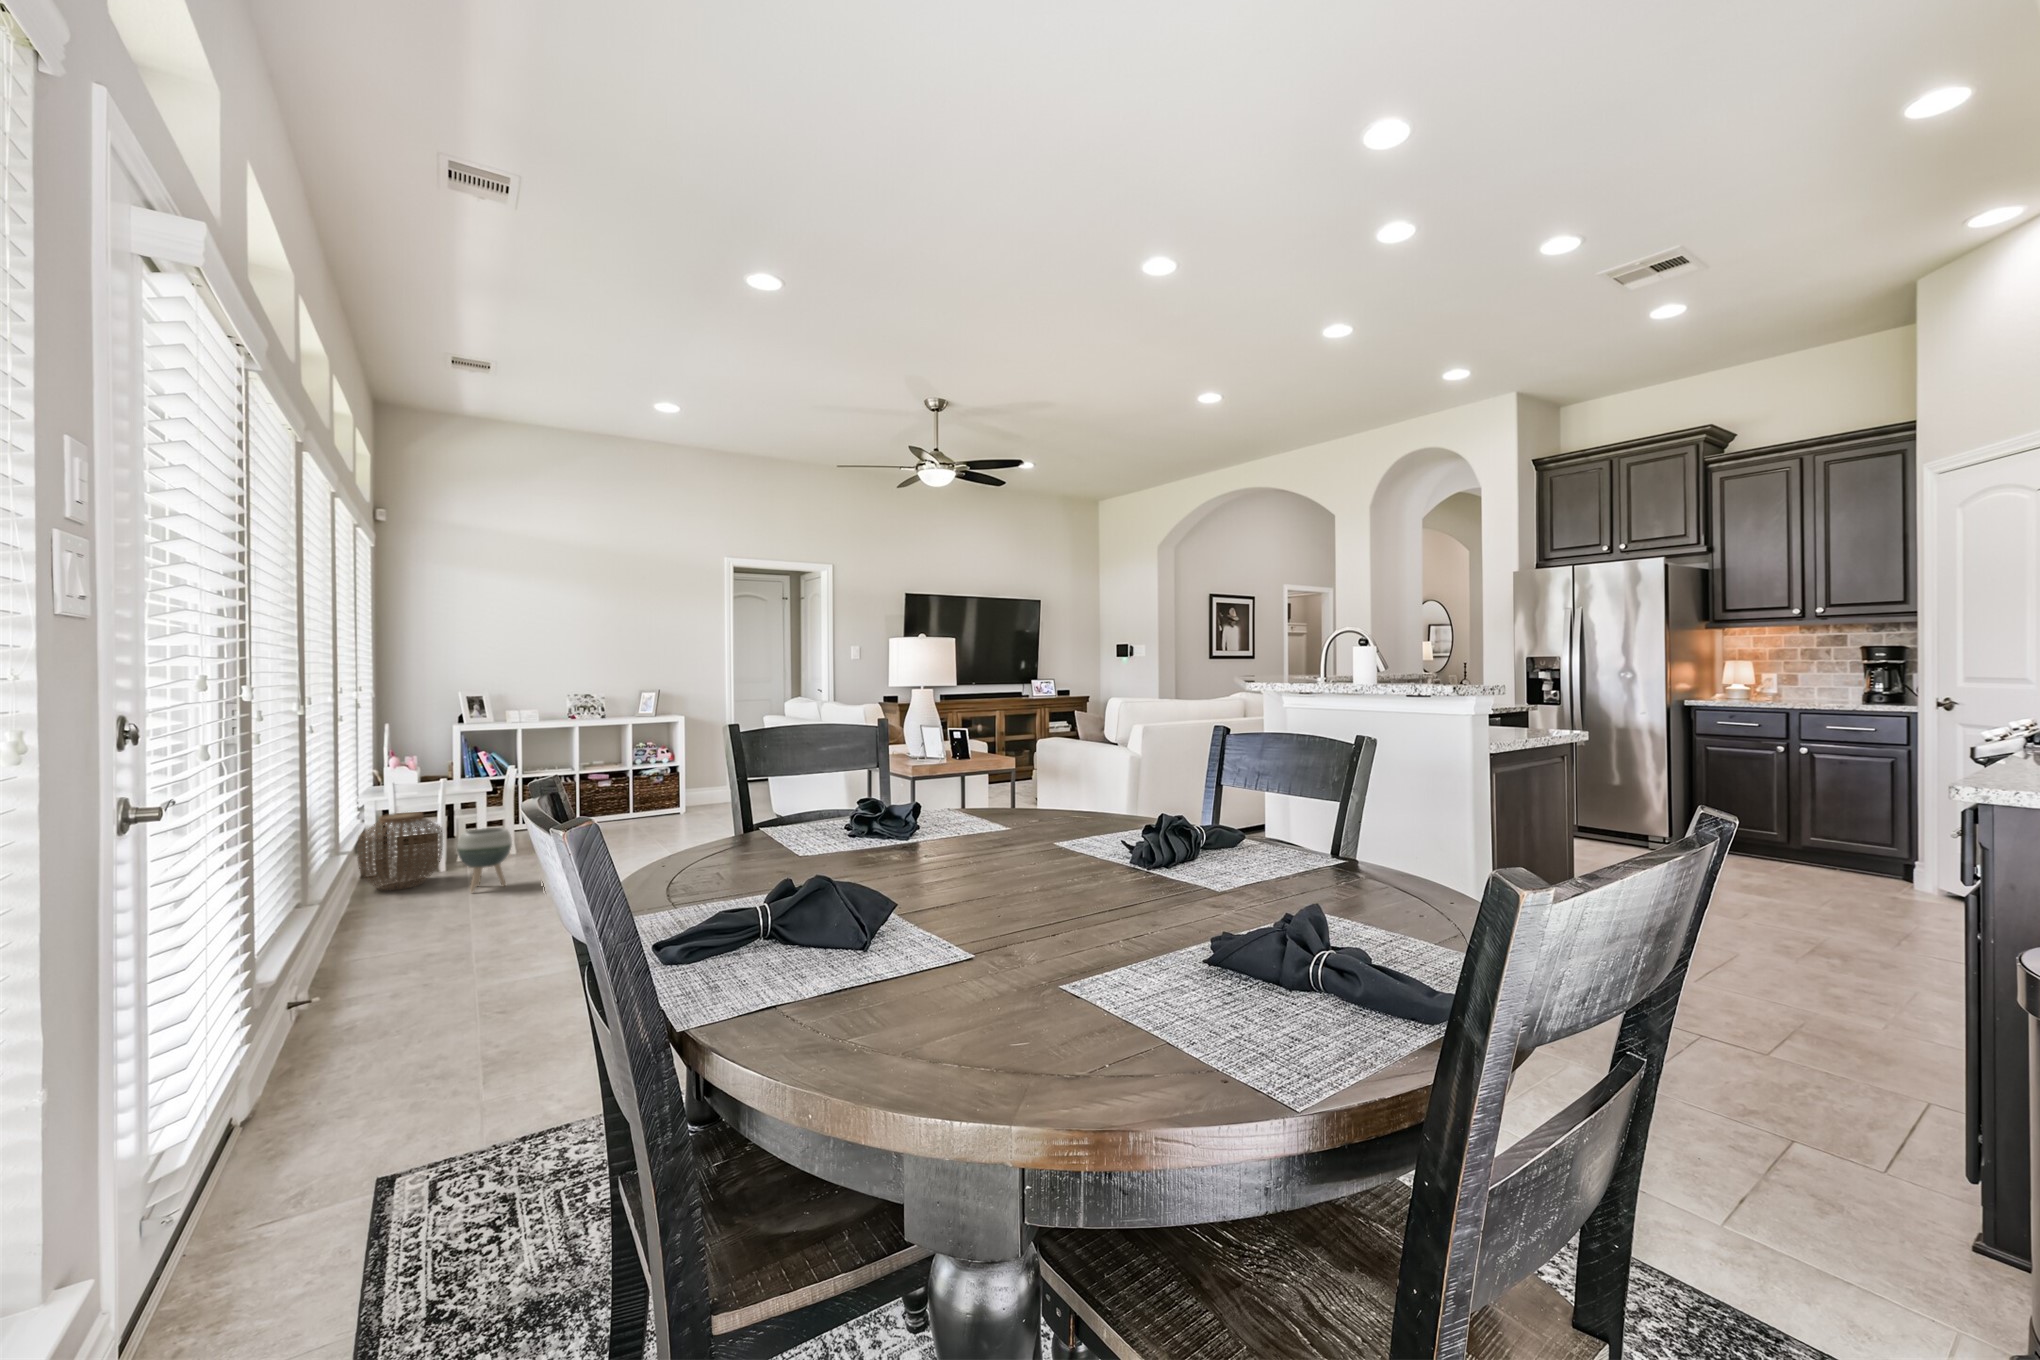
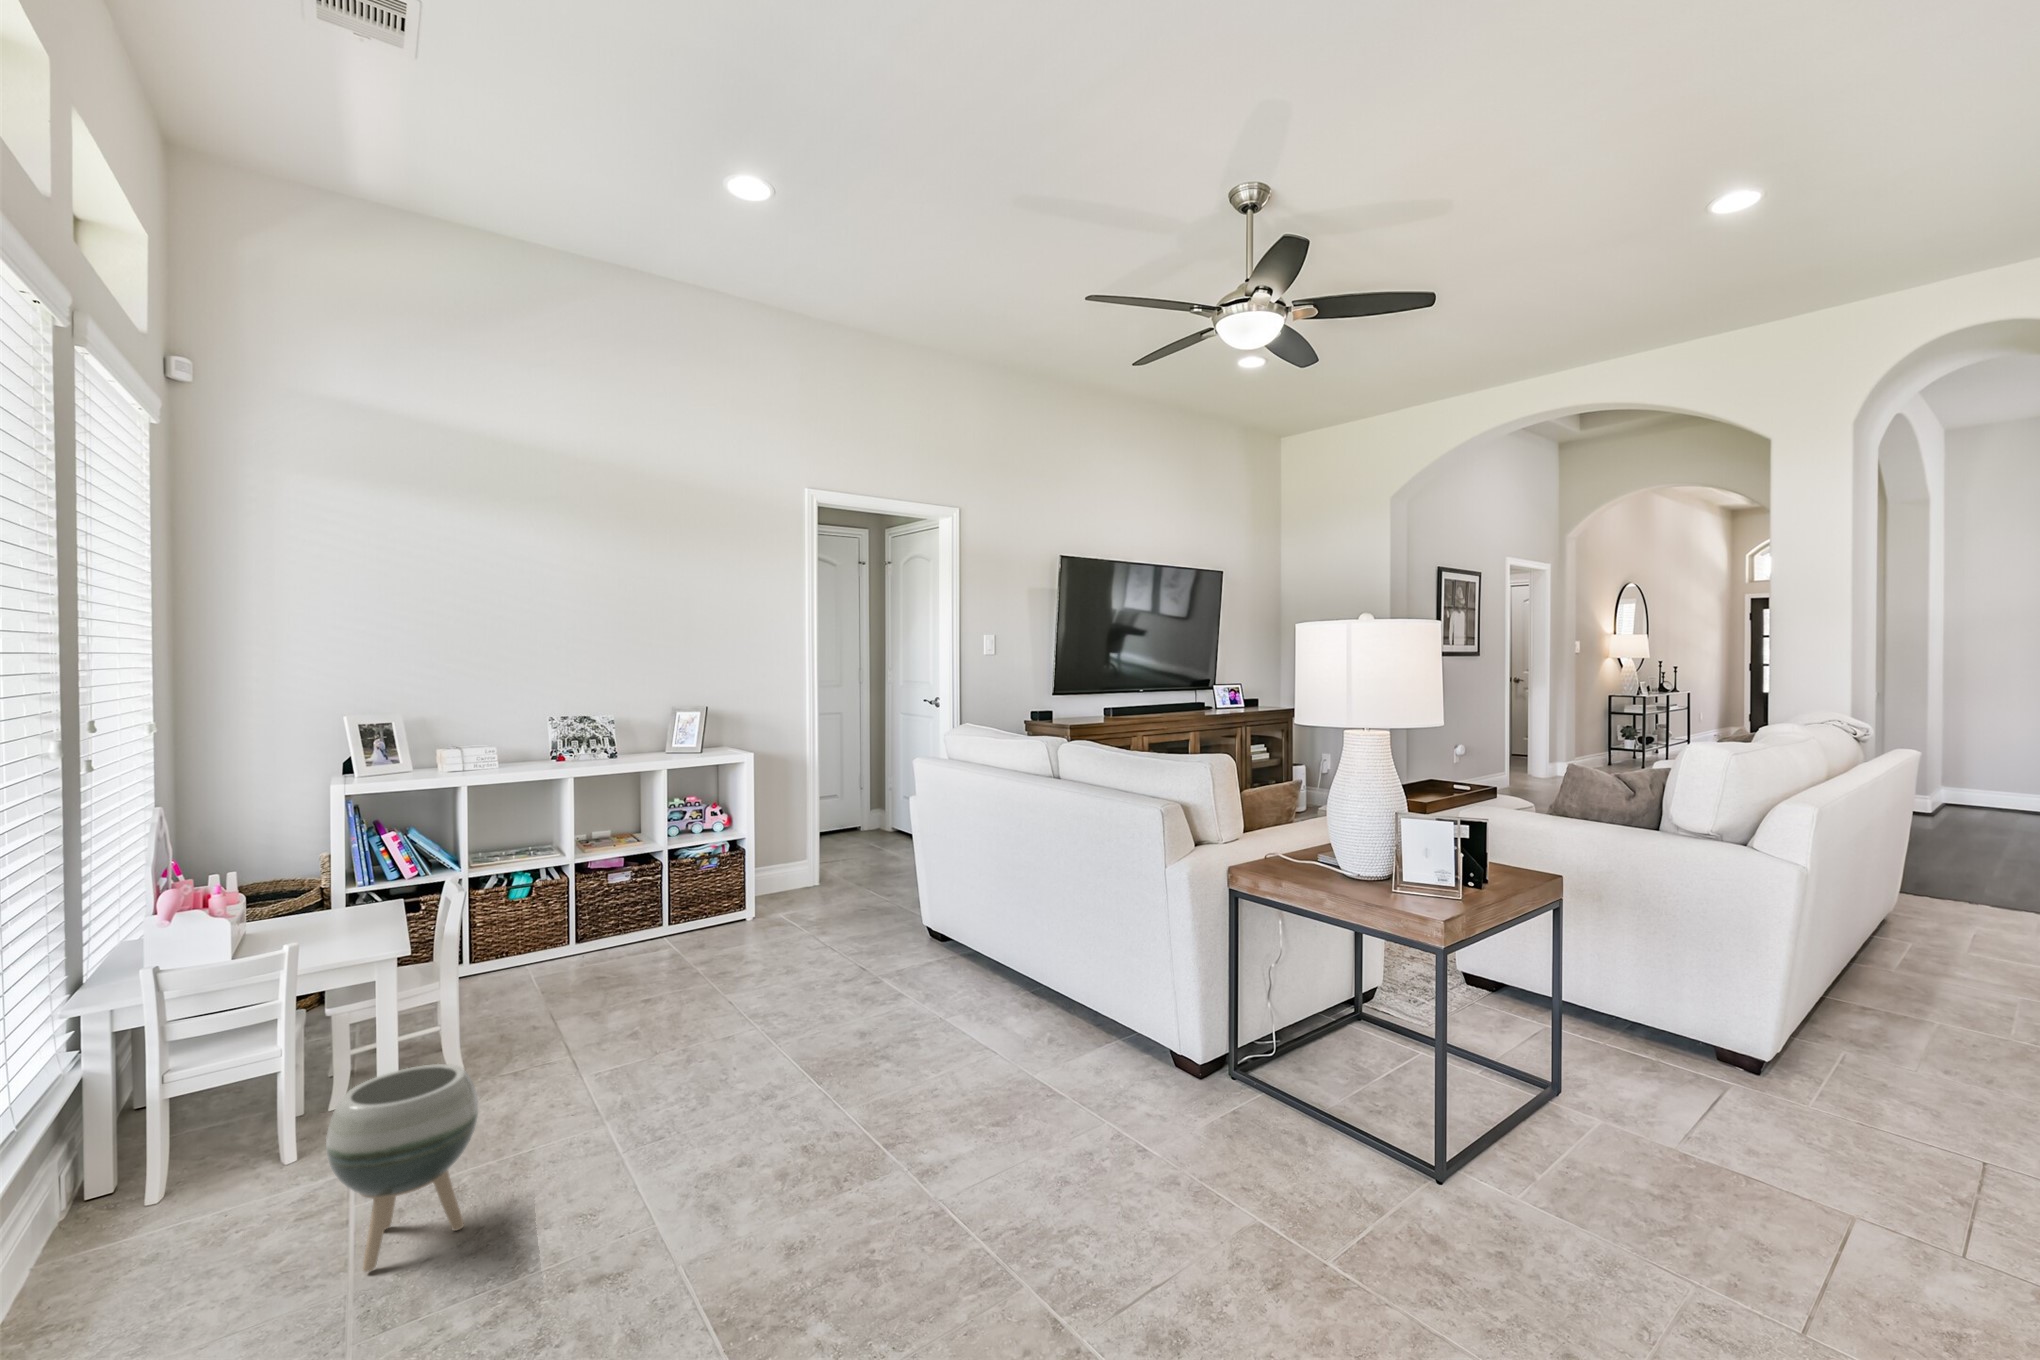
woven basket: present [358,812,443,890] -> none [39,1024,291,1262]

